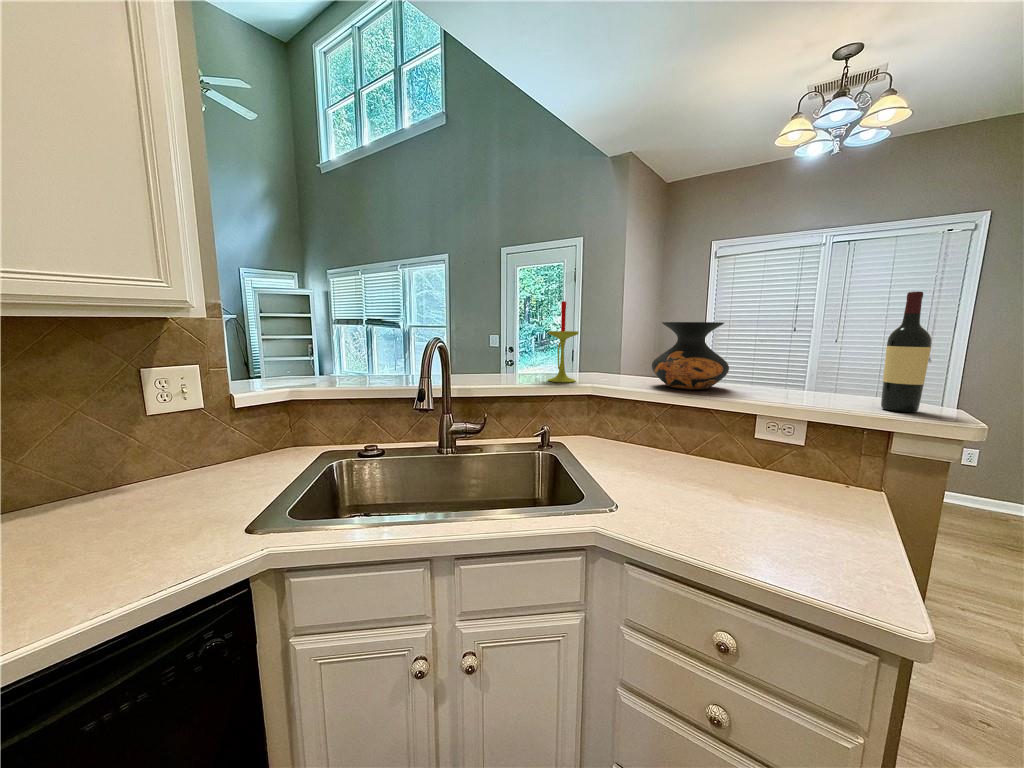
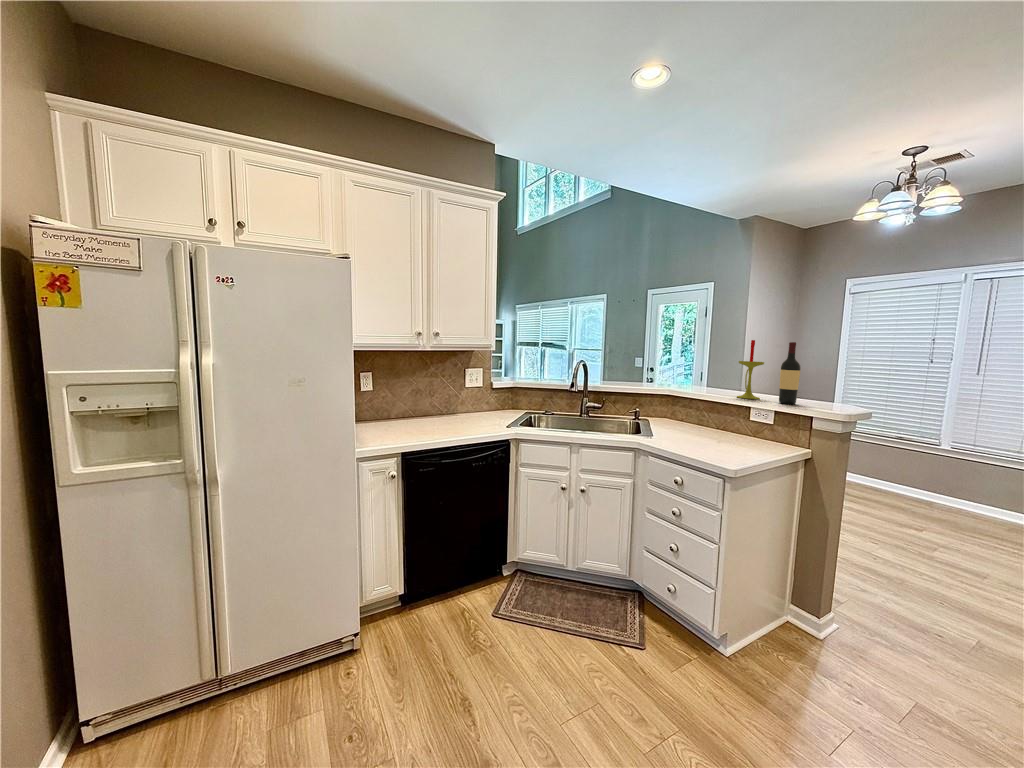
candle: present [548,301,578,382] -> present [737,340,764,399]
vase: present [652,322,729,390] -> none [682,353,726,392]

